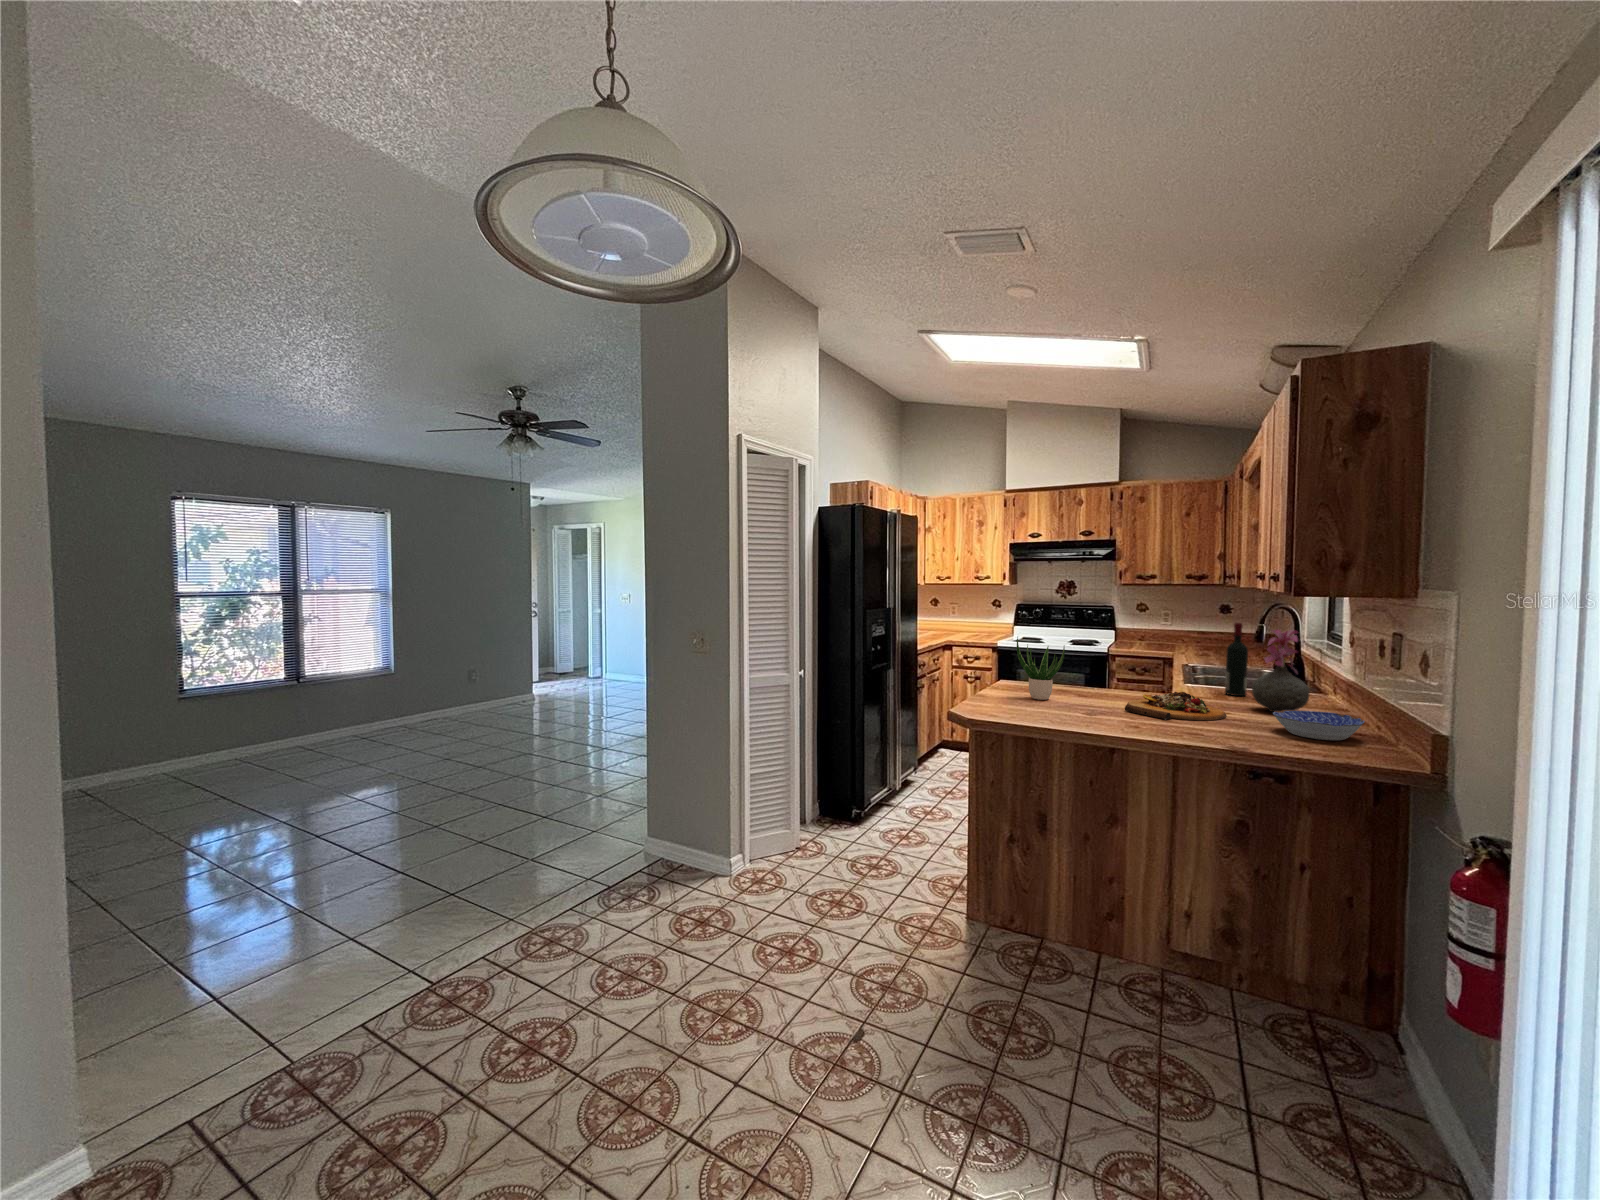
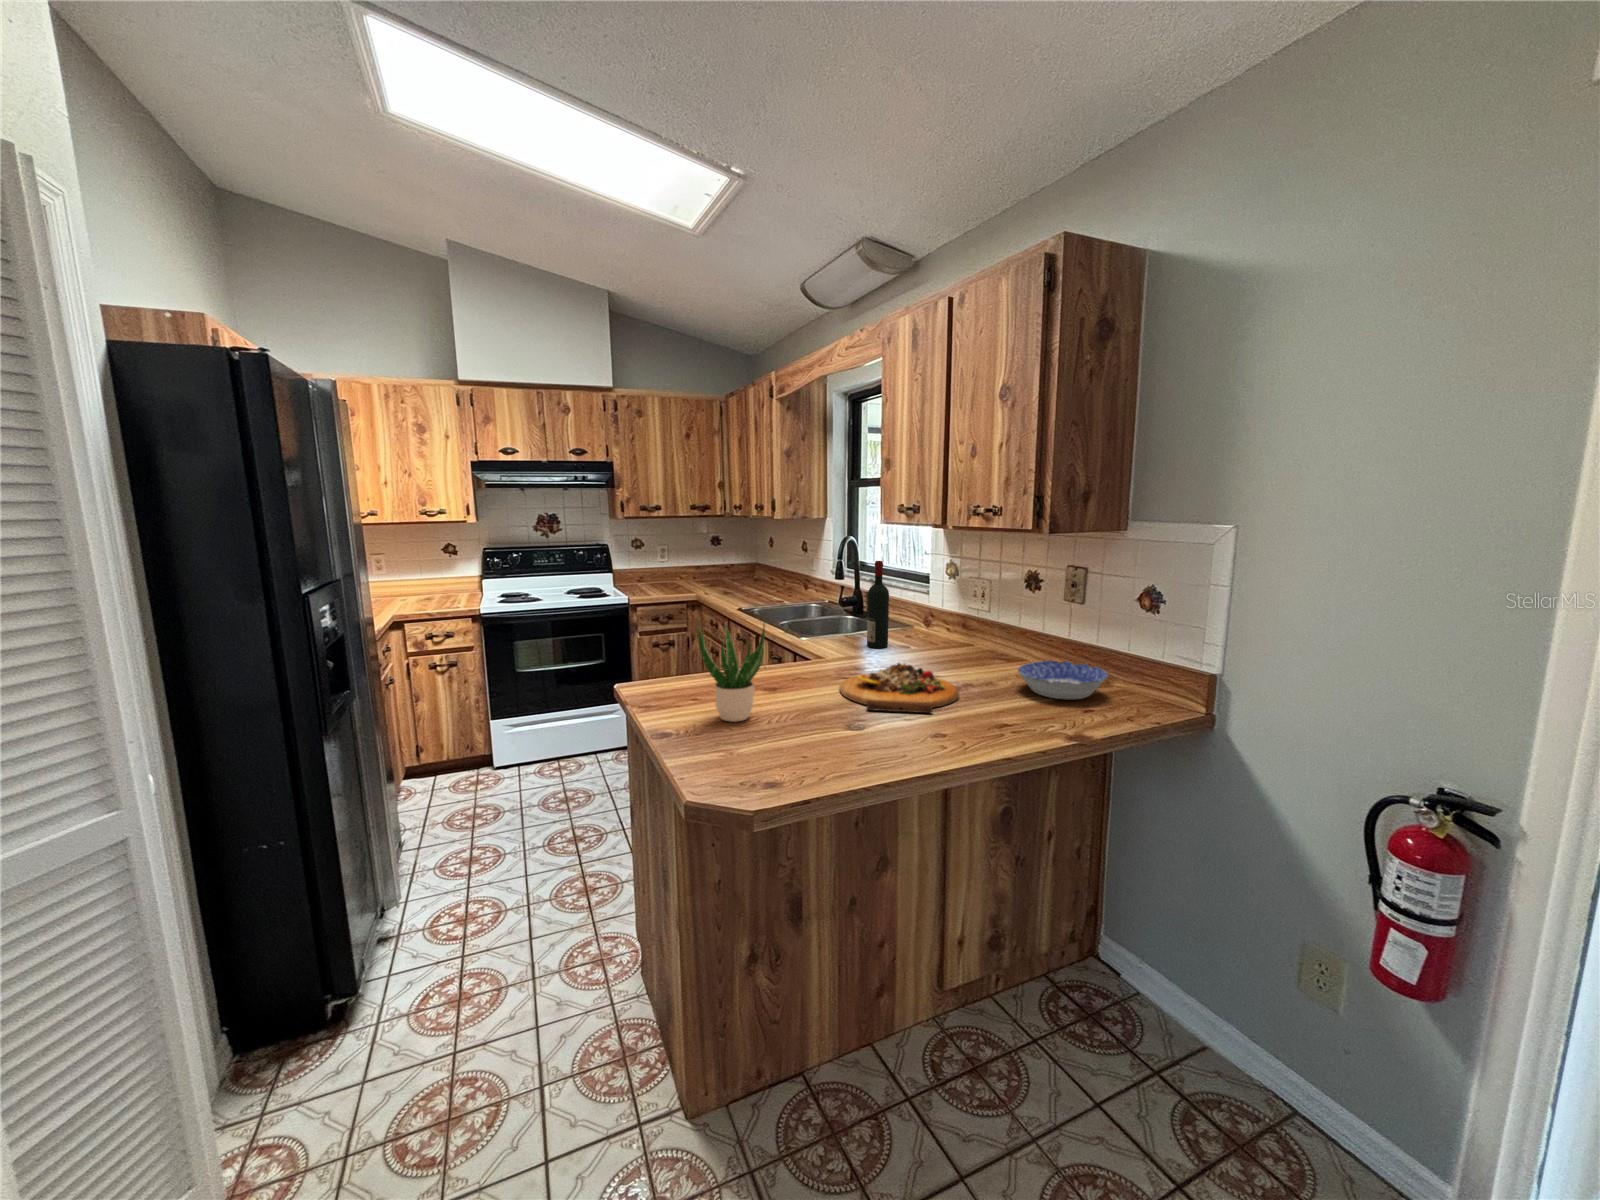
vase: present [1252,630,1310,712] -> none [931,567,987,665]

